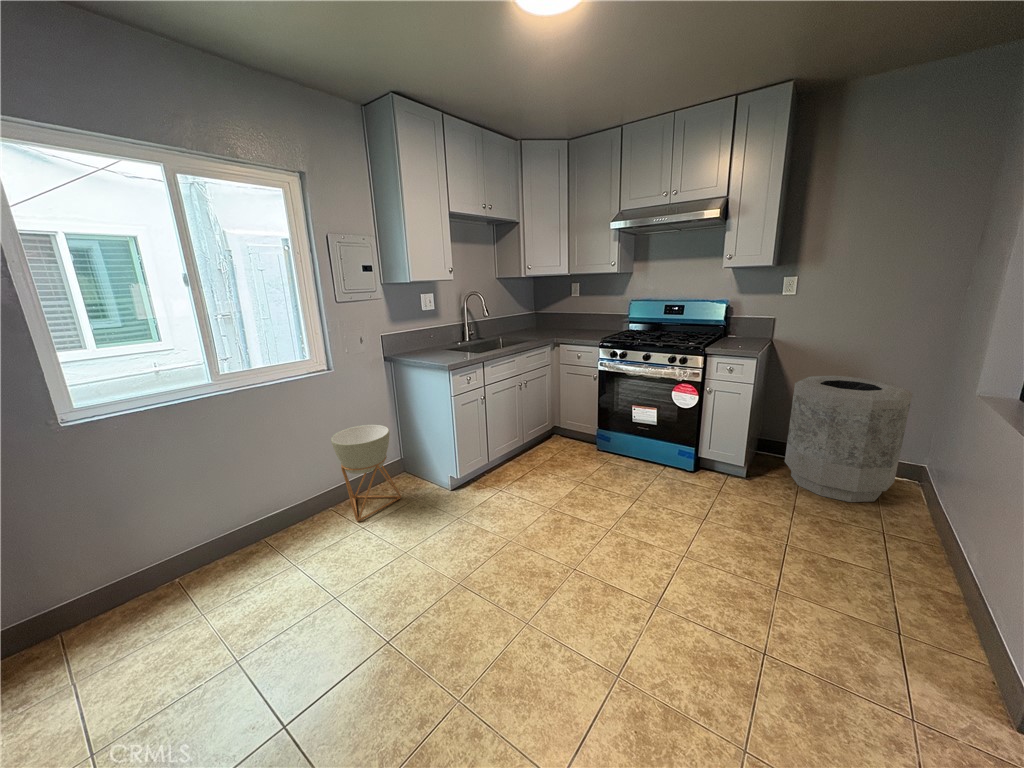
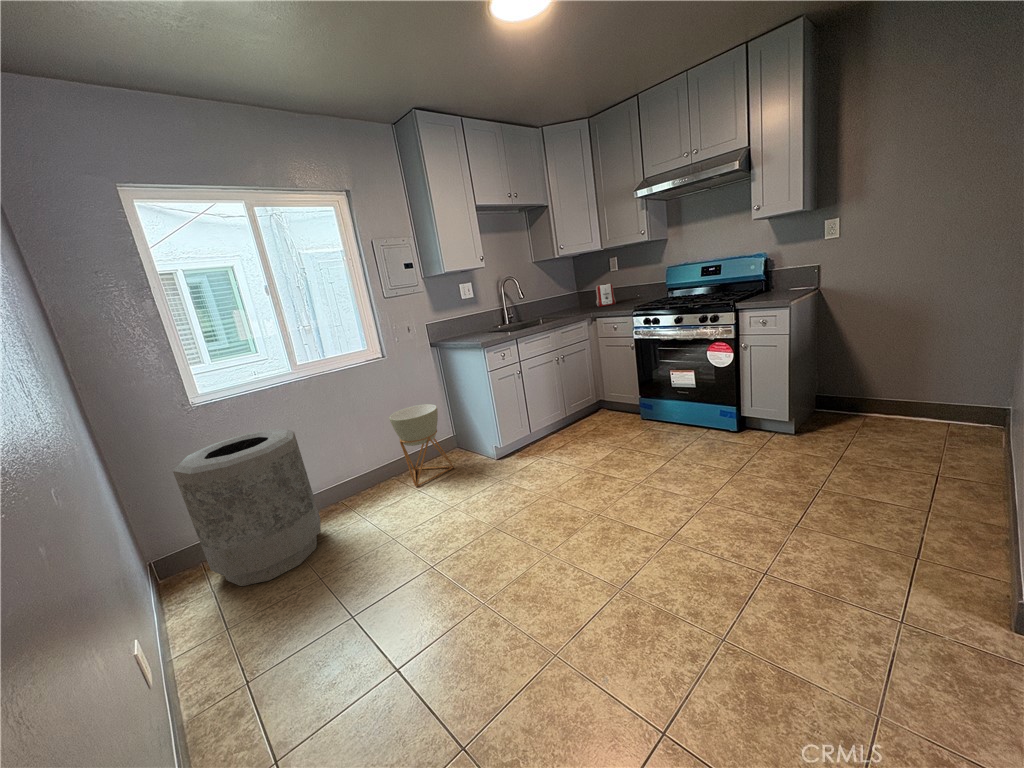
toaster: none [555,308,576,331] -> present [596,283,616,307]
trash can: present [785,376,912,502] -> present [173,429,321,586]

